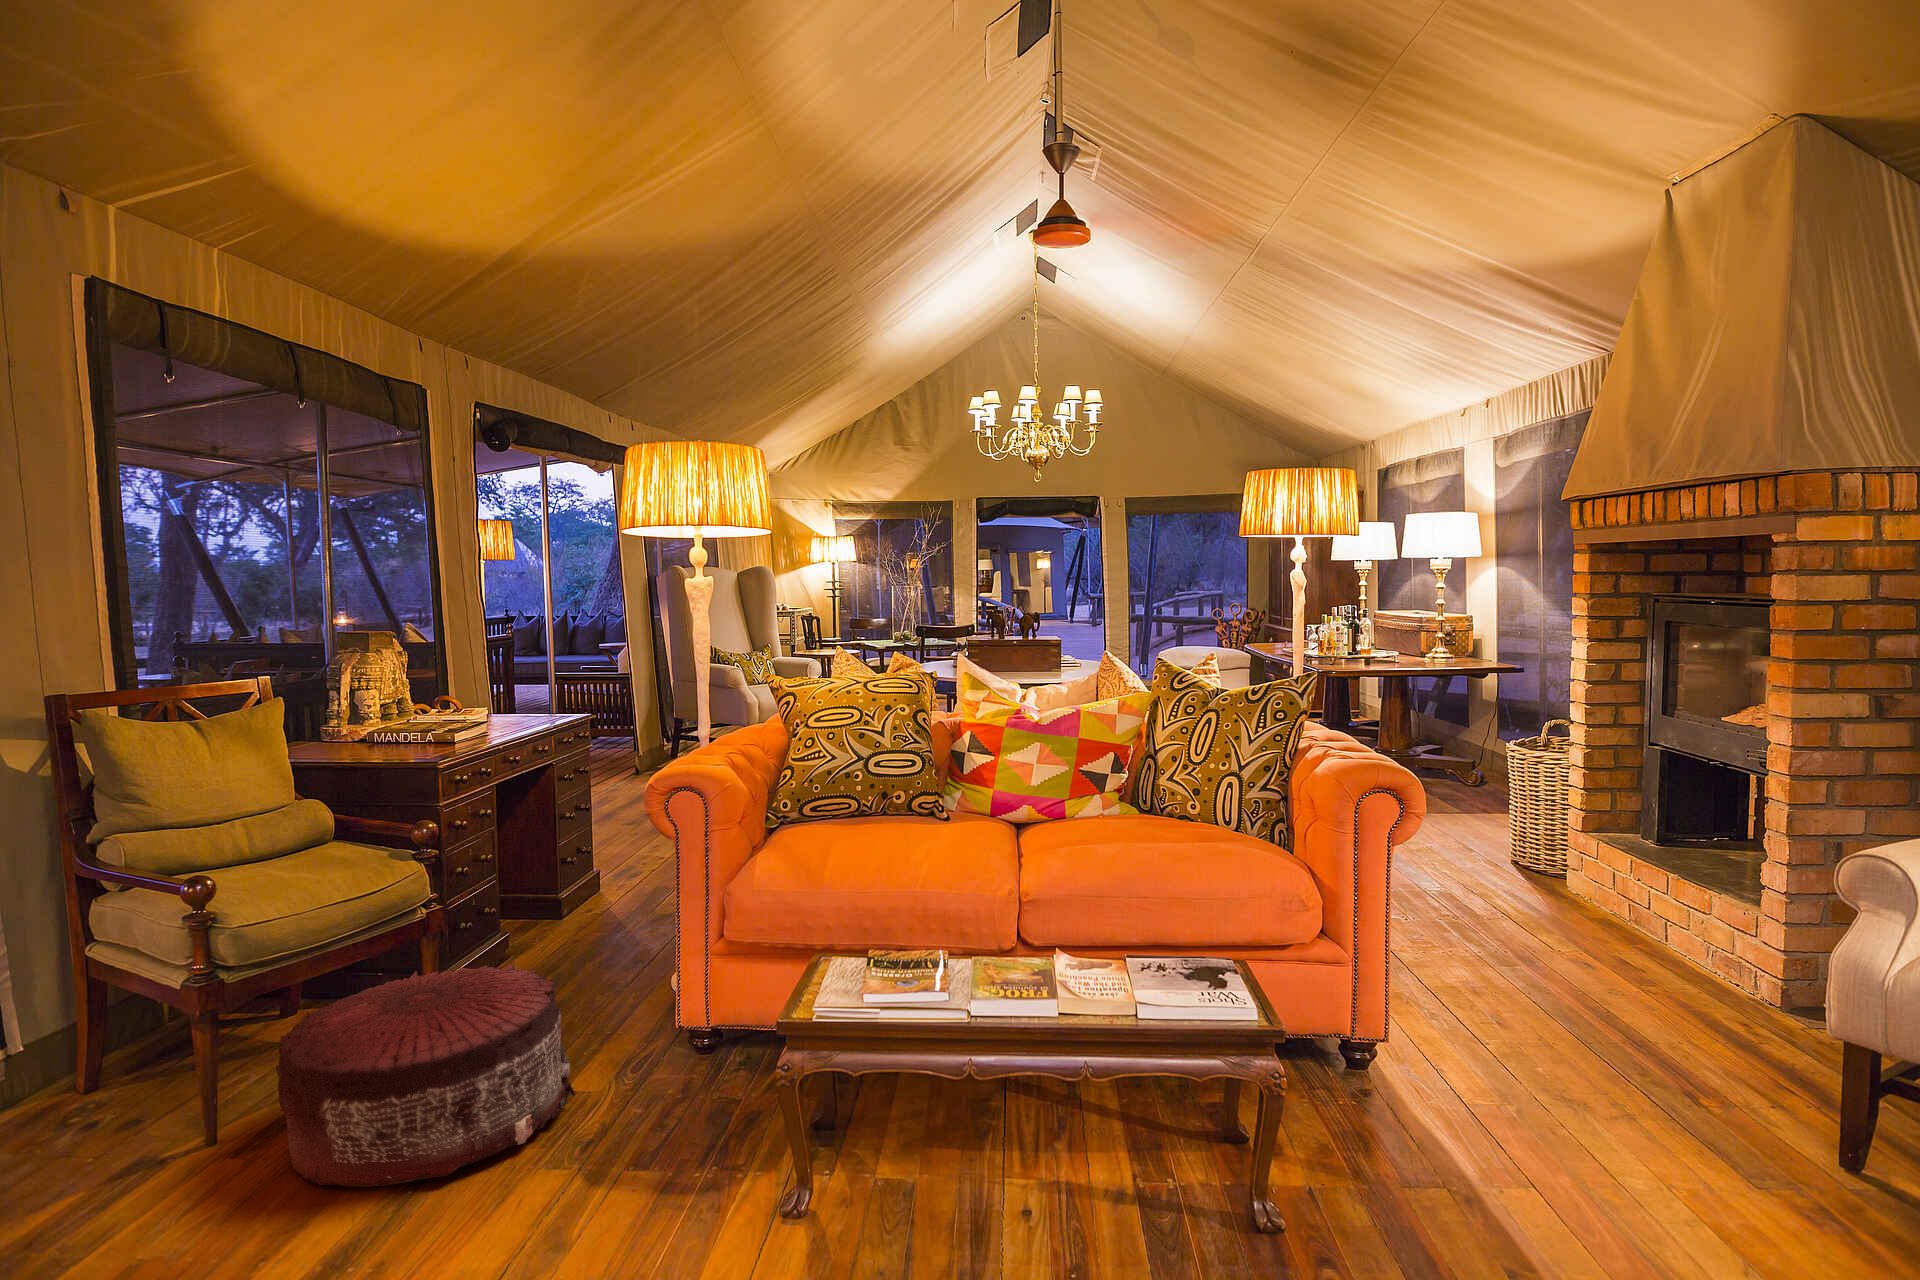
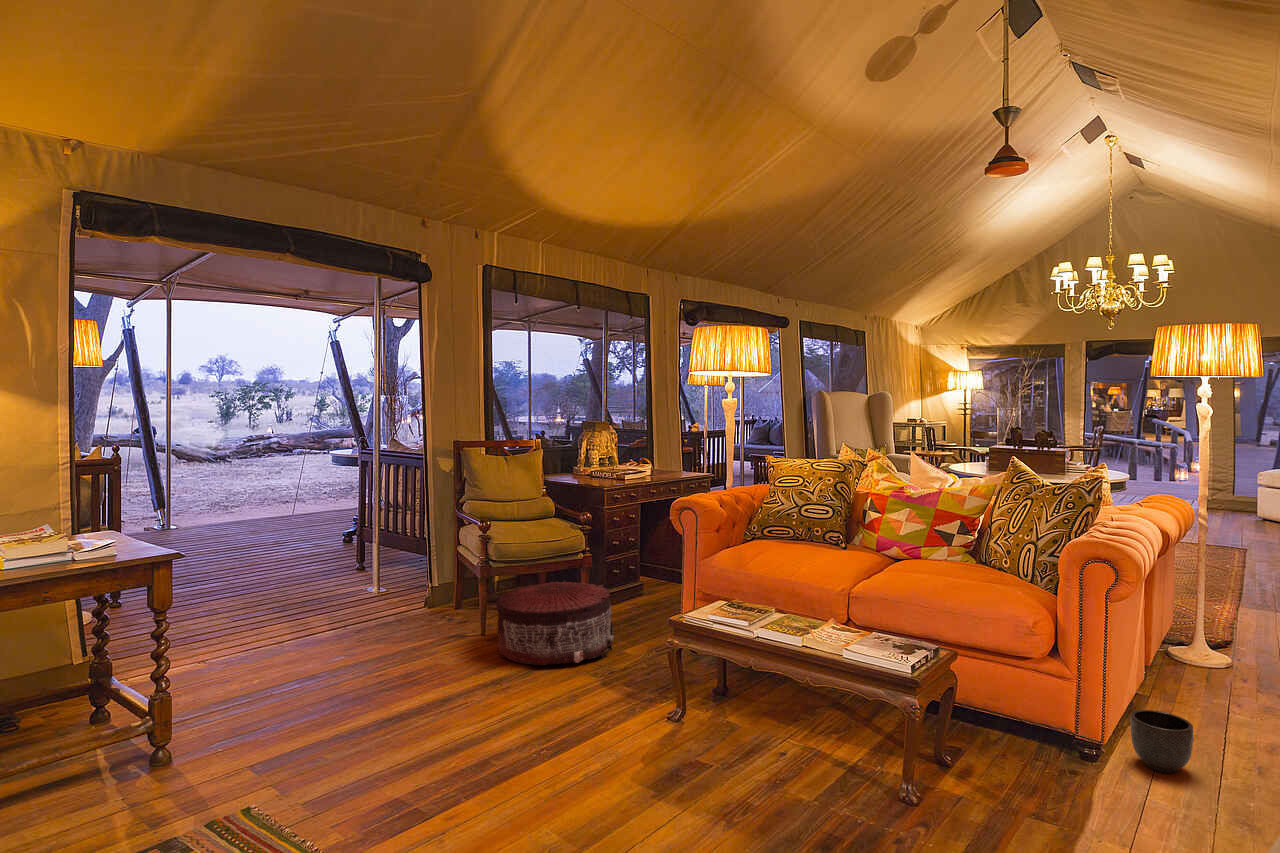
planter: none [1393,971,1464,1048] -> present [1130,710,1193,773]

